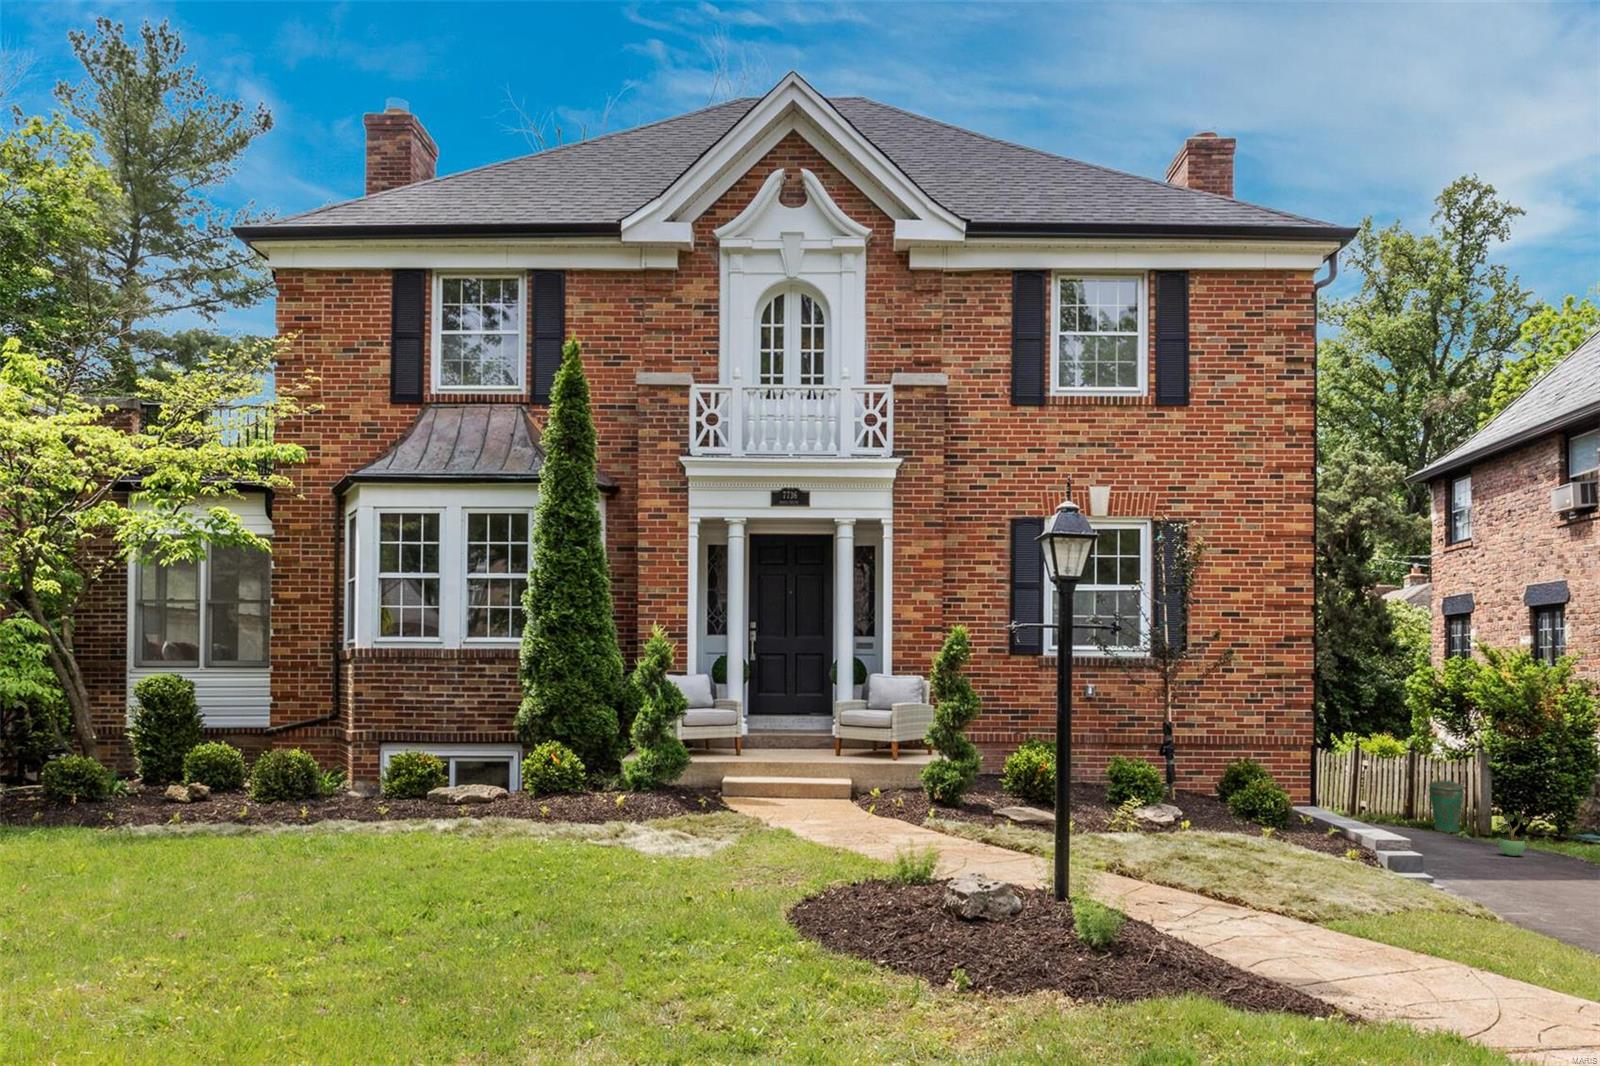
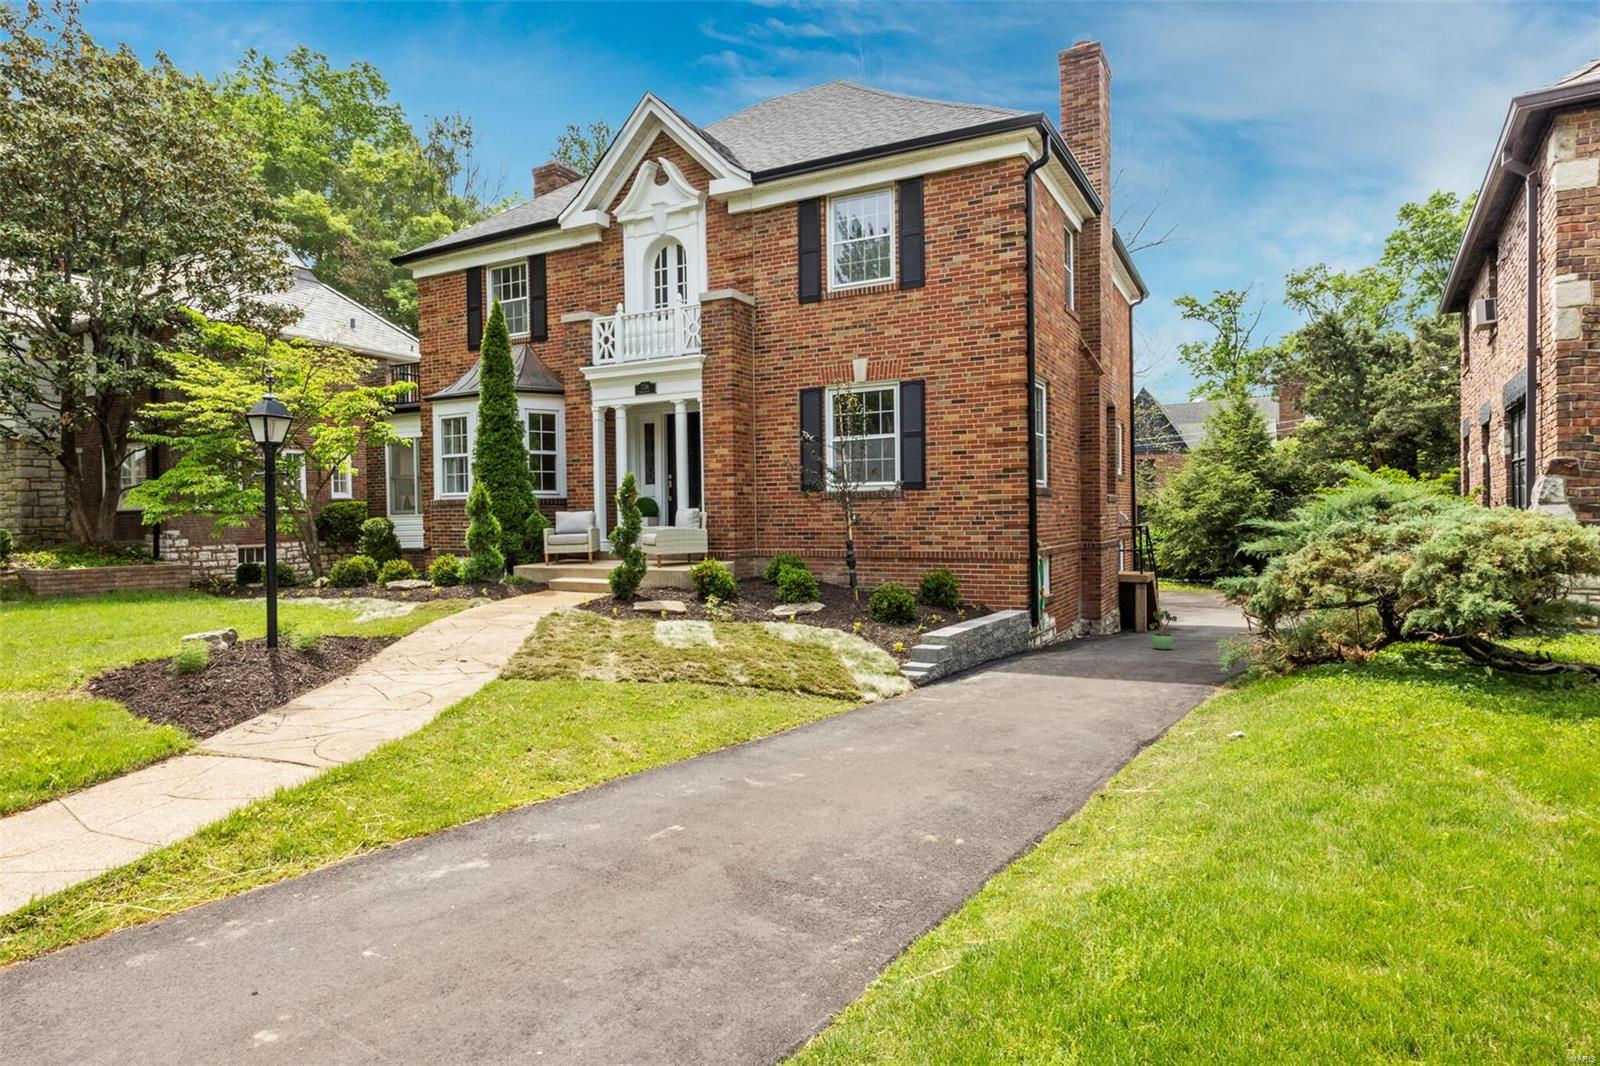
trash can: present [1429,780,1464,832] -> none [1199,592,1230,639]

